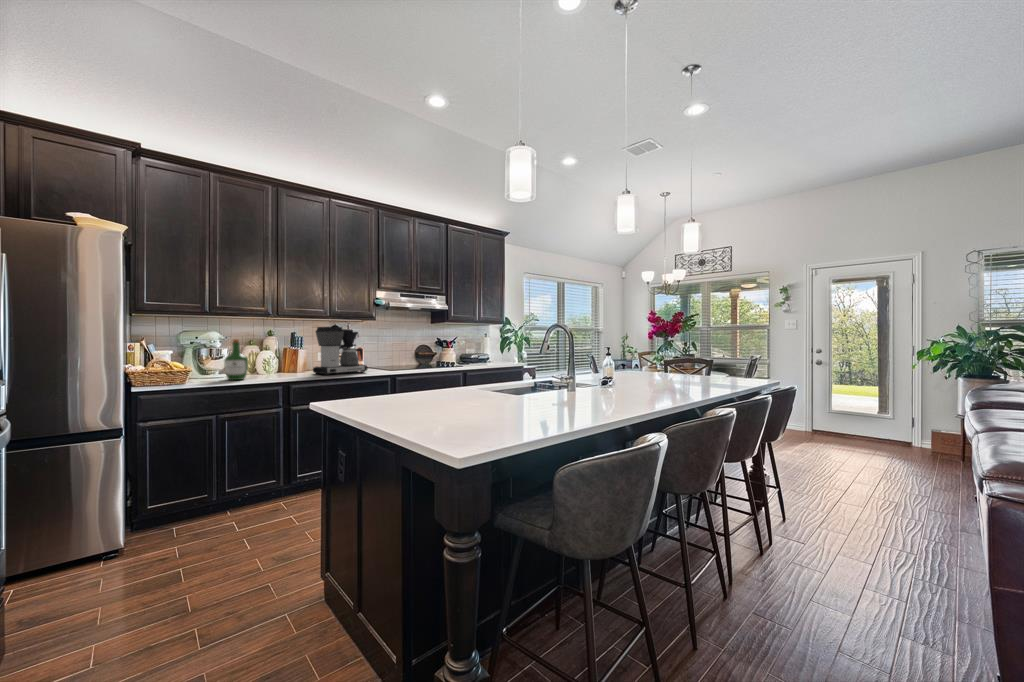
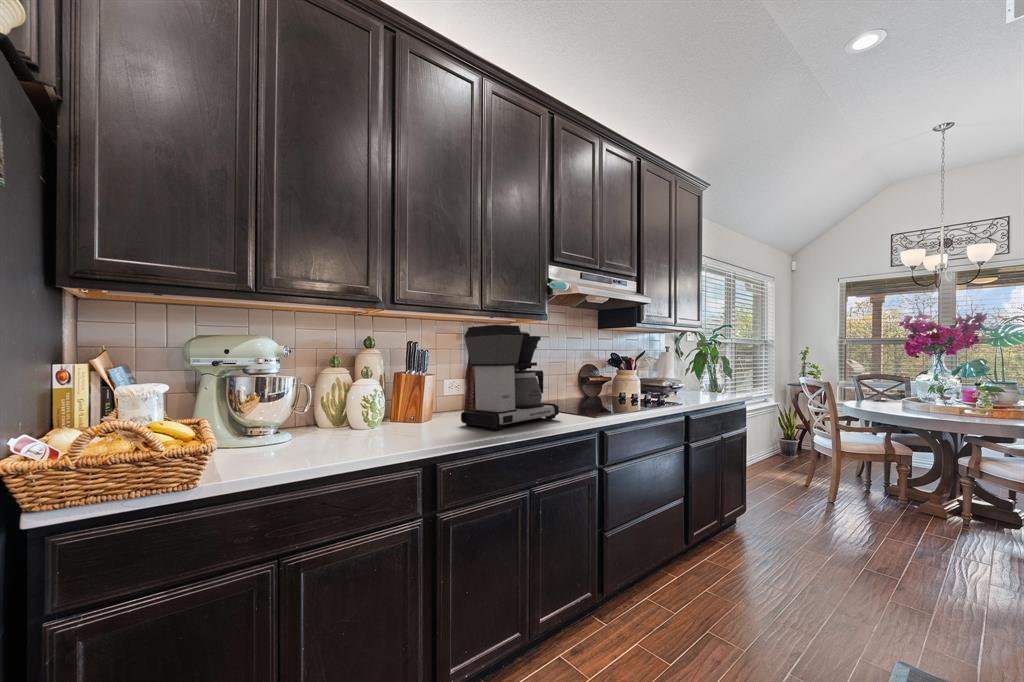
wine bottle: present [224,339,248,380] -> none [289,351,344,457]

